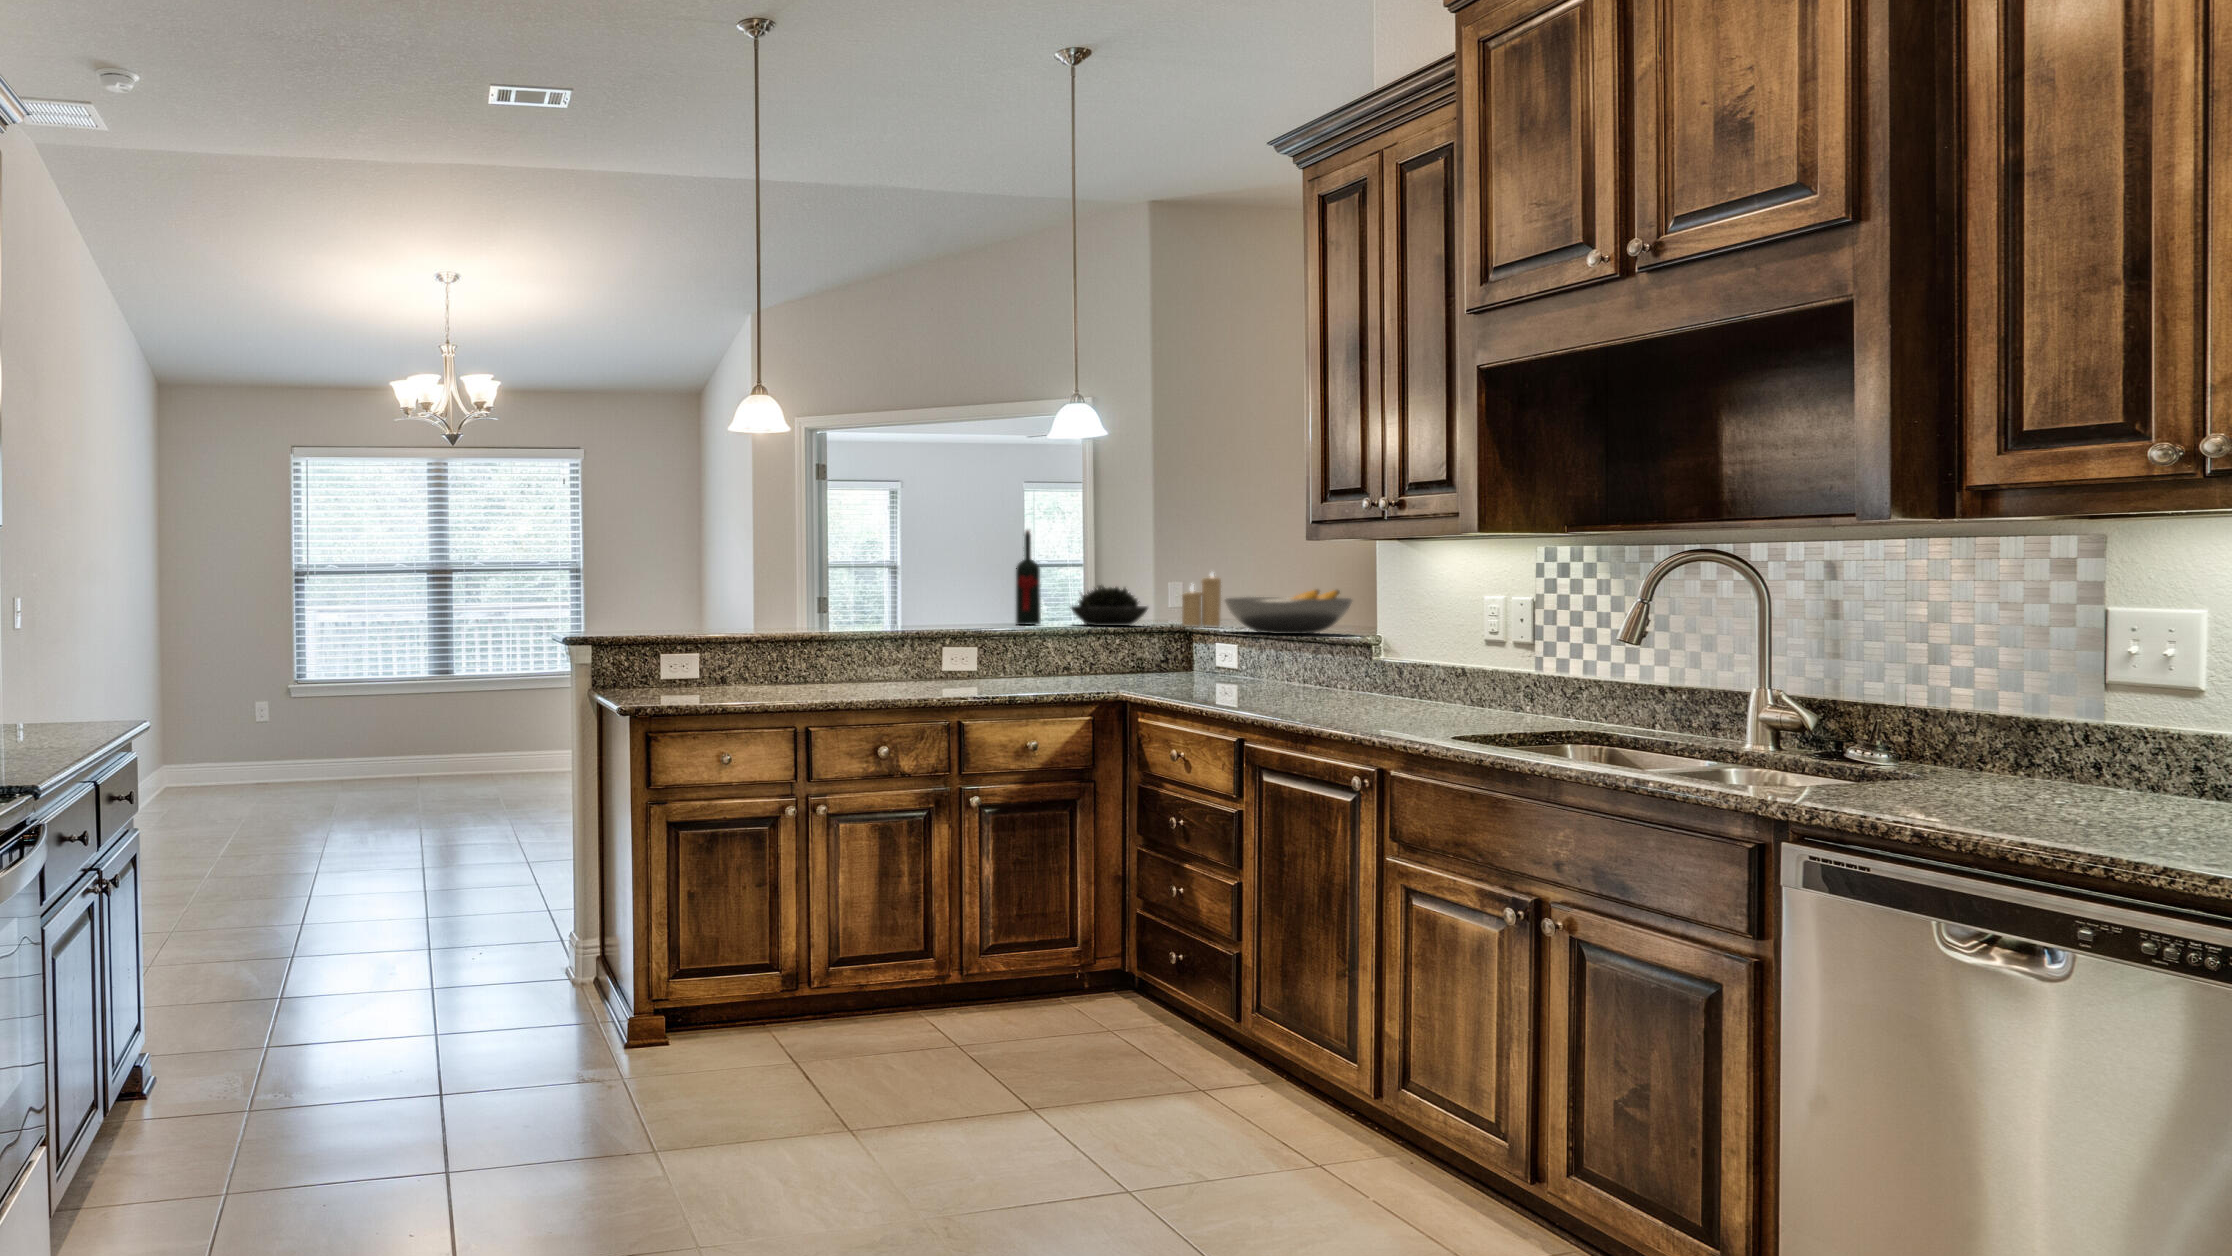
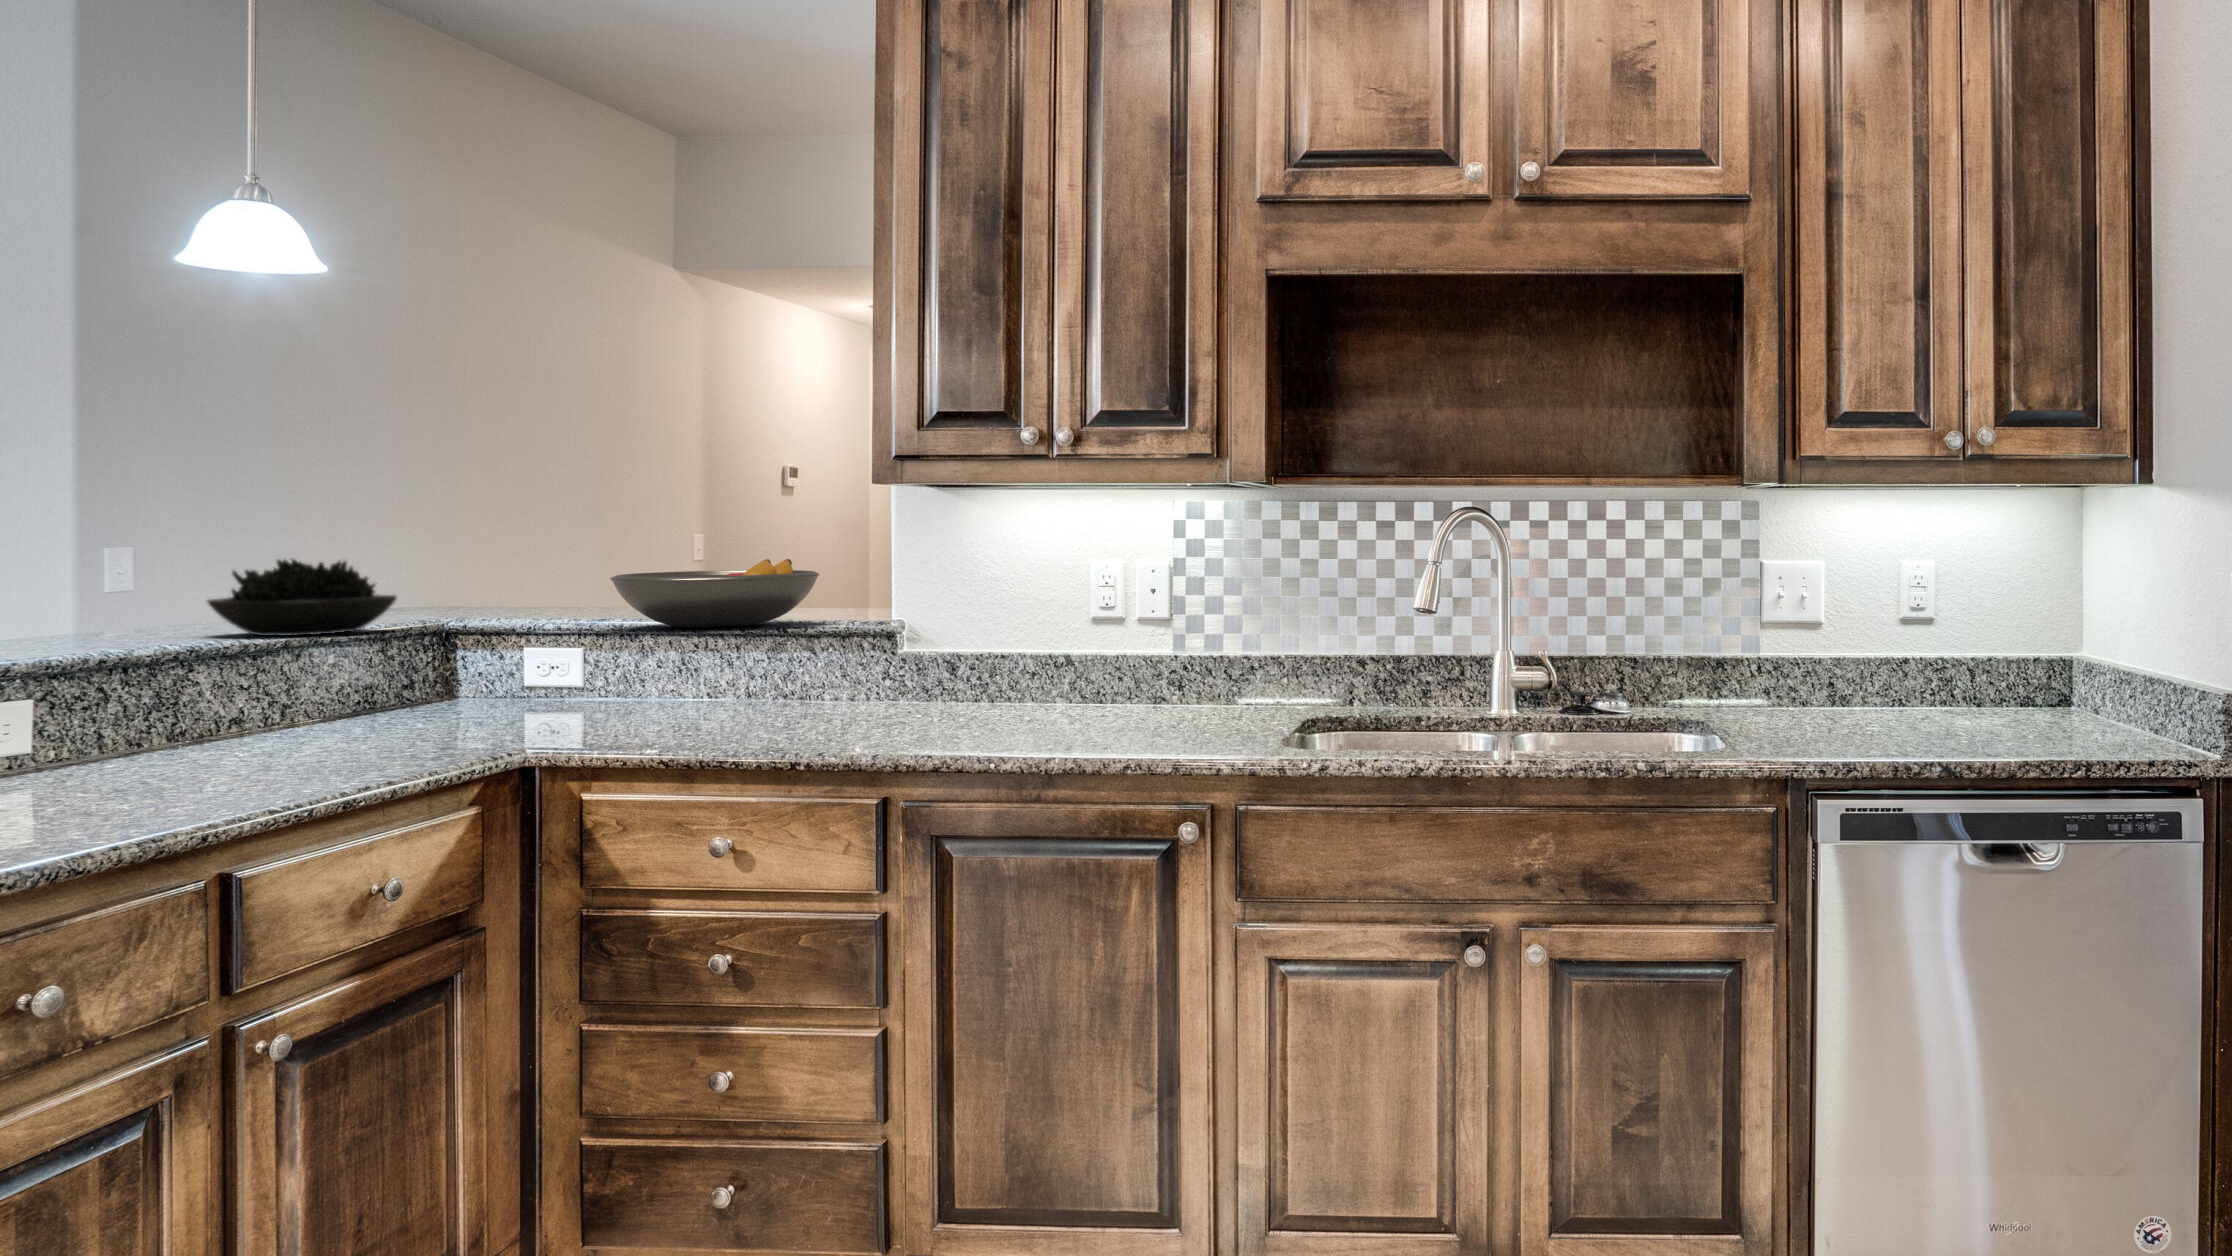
wine bottle: present [1016,530,1041,625] -> none [99,448,173,647]
candle: present [1182,573,1221,627] -> none [435,532,508,625]

